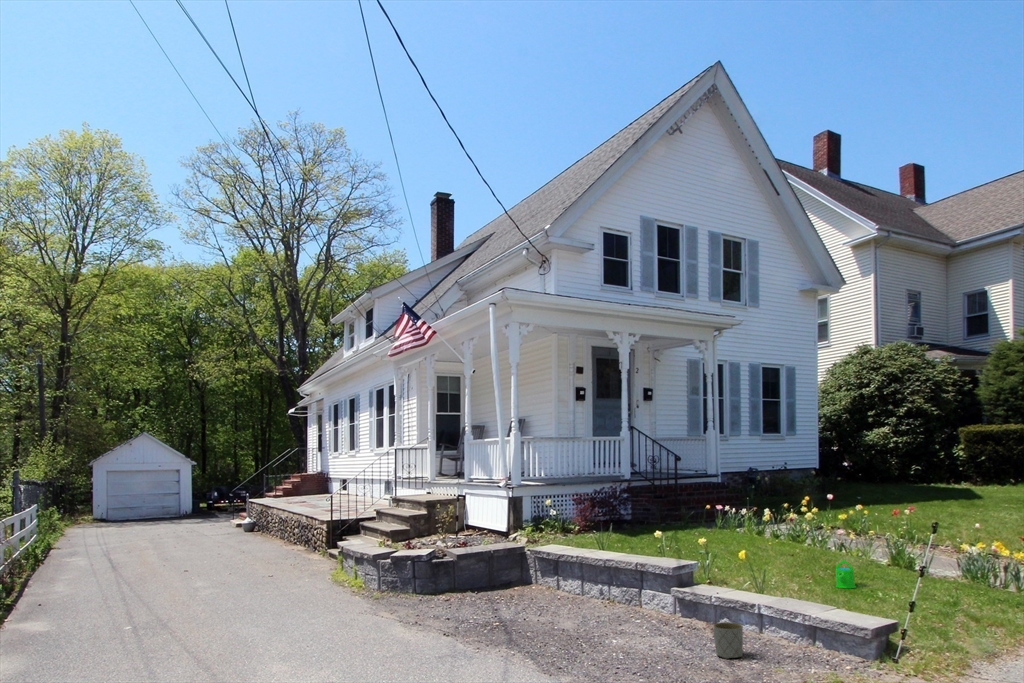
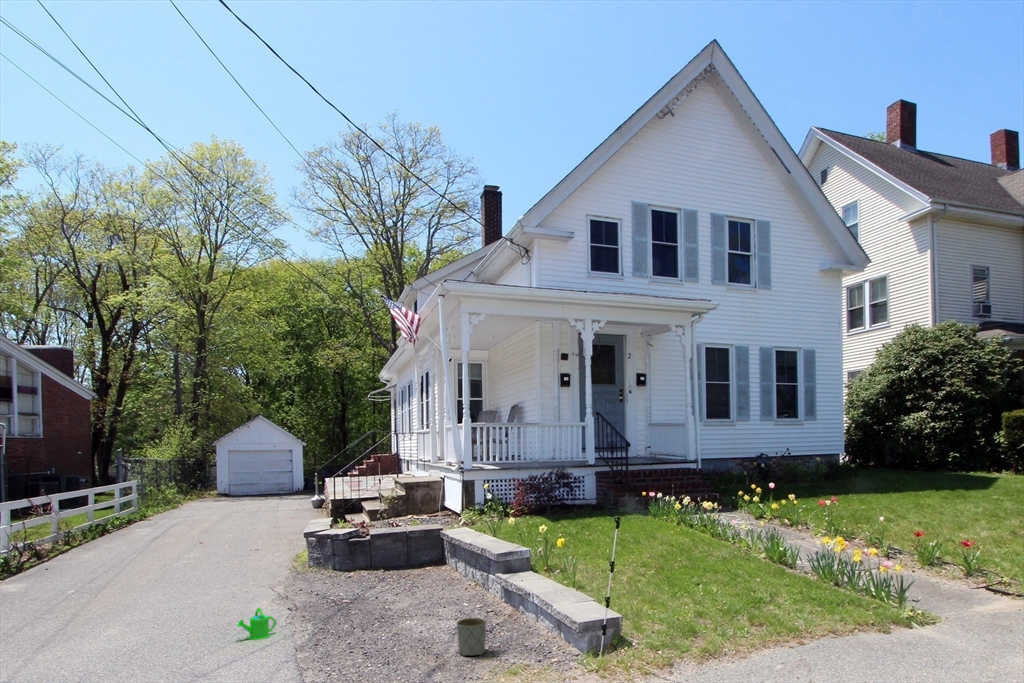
watering can: present [836,560,856,588] -> present [237,608,276,640]

